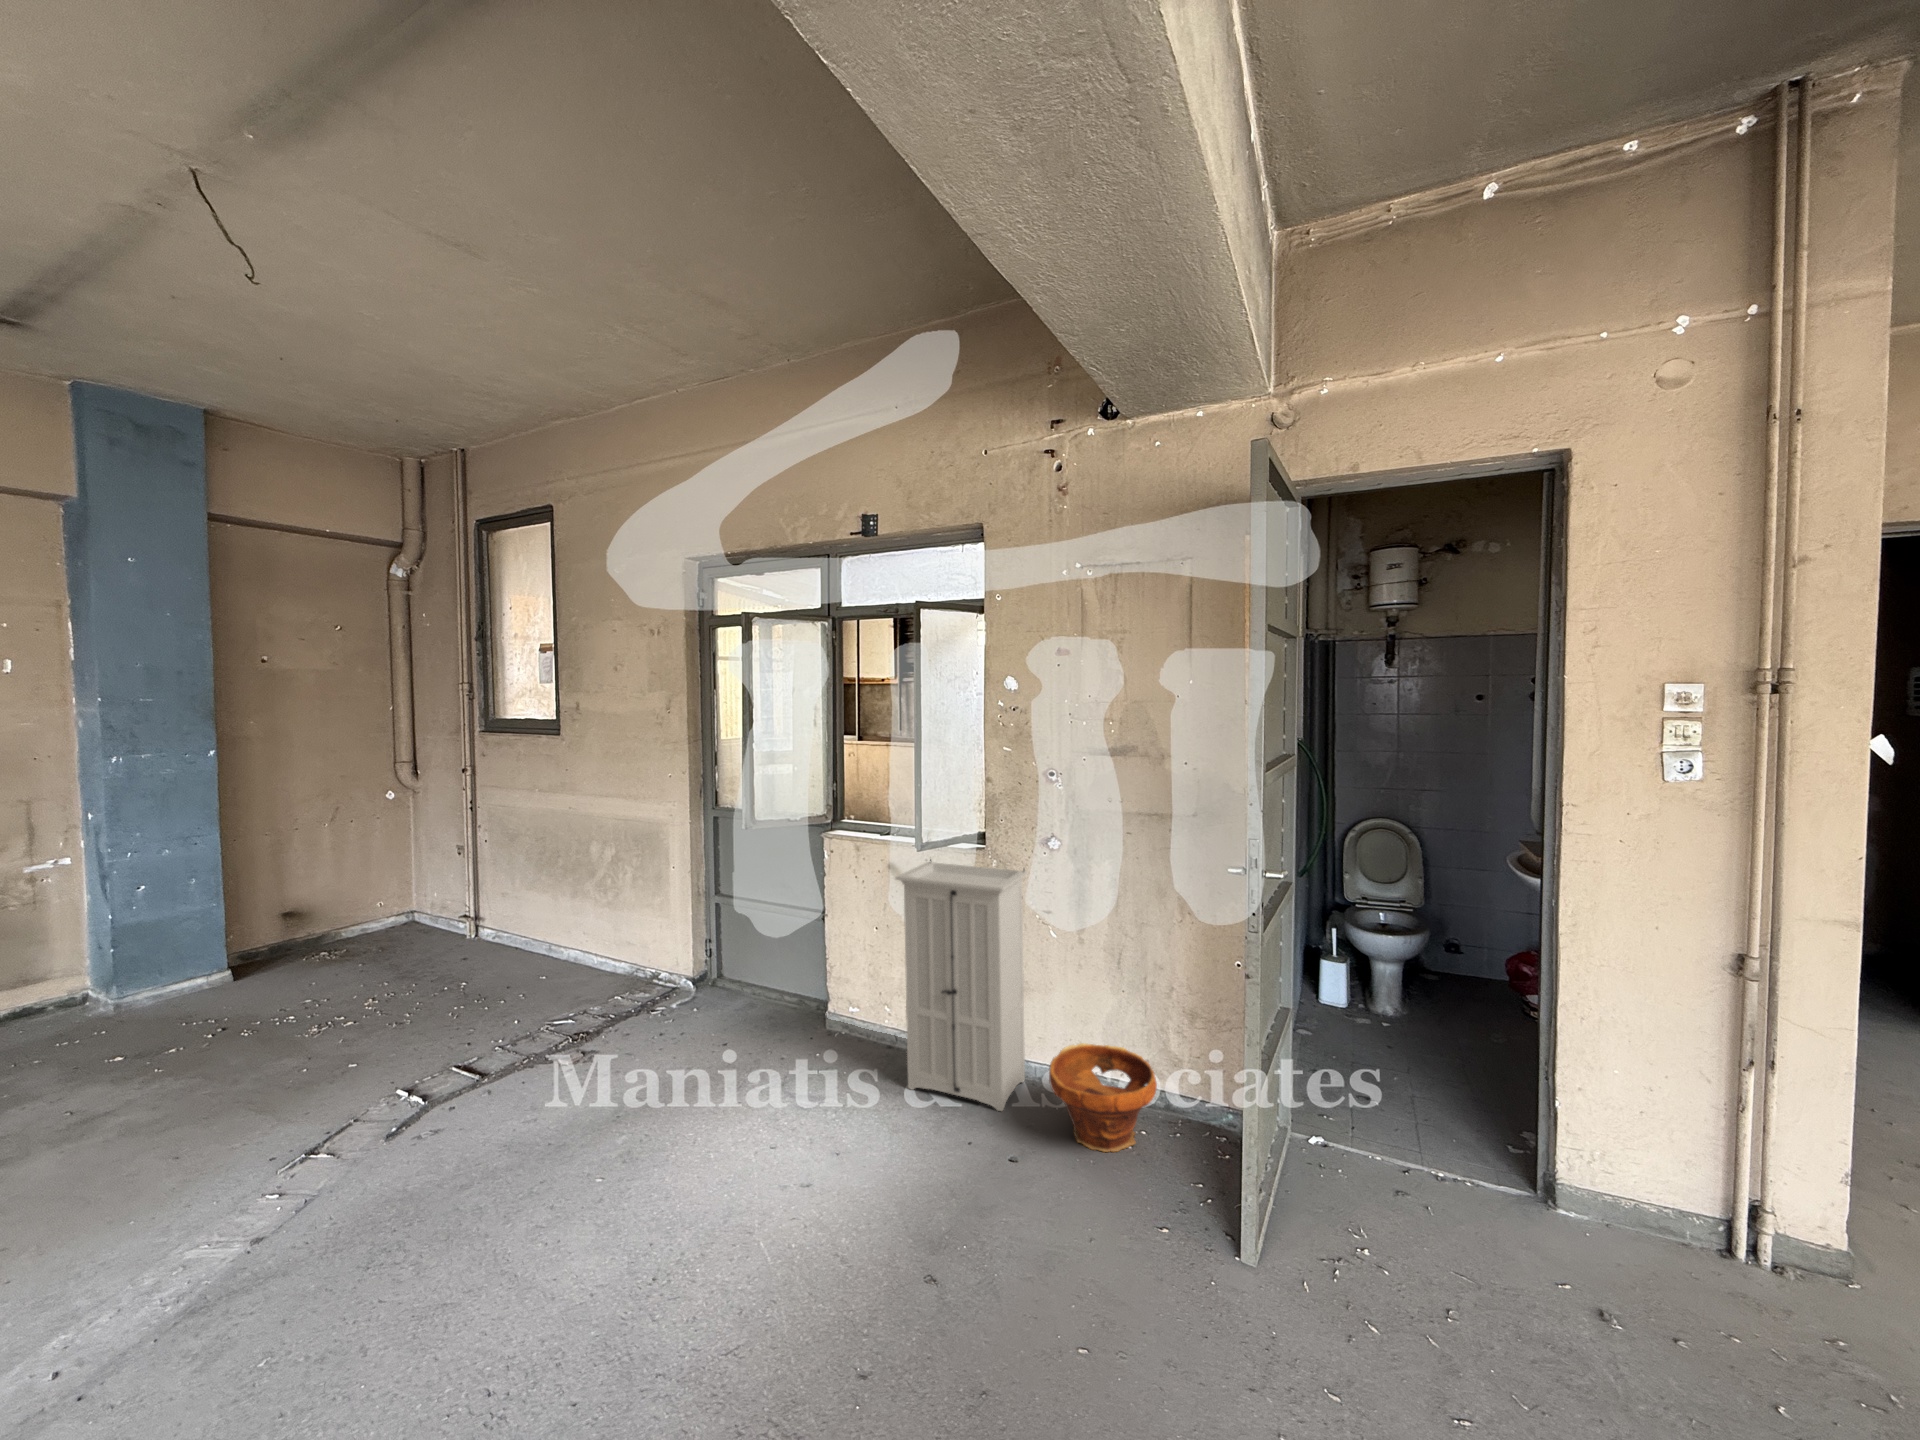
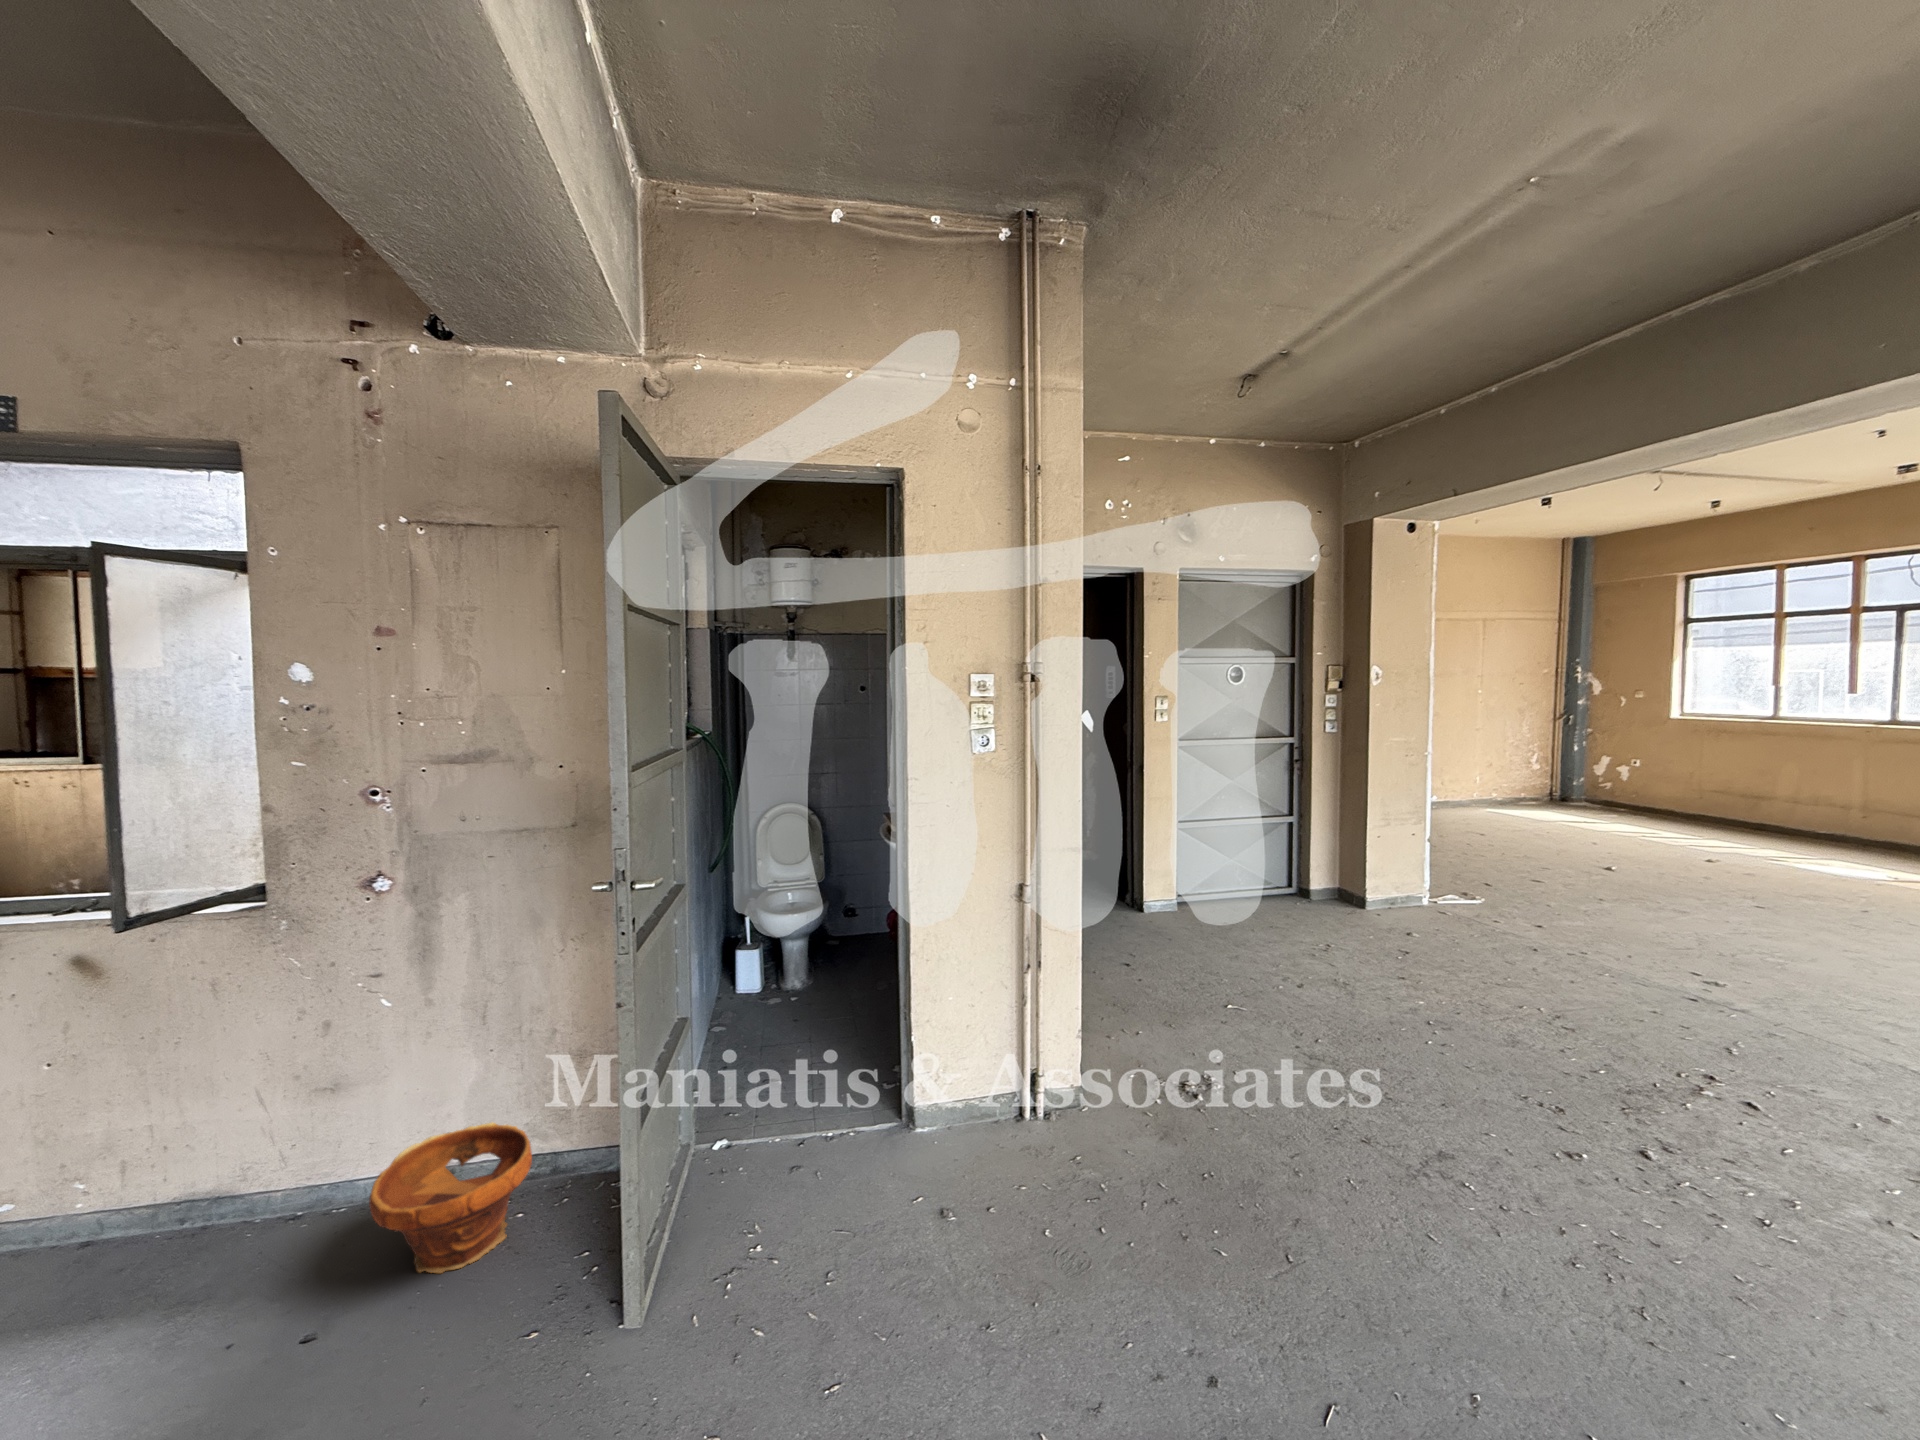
storage cabinet: present [895,859,1028,1111] -> none [52,925,345,1313]

